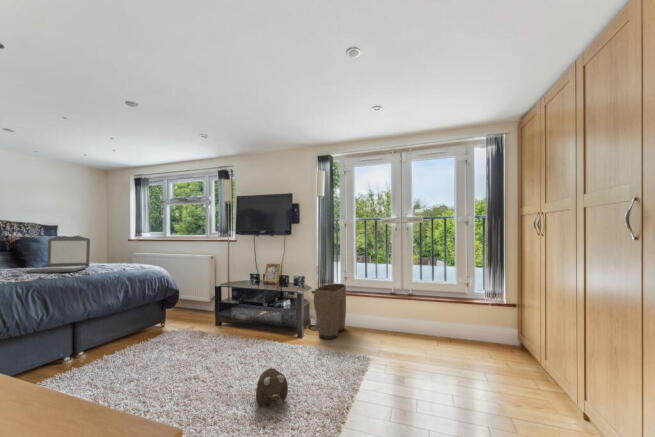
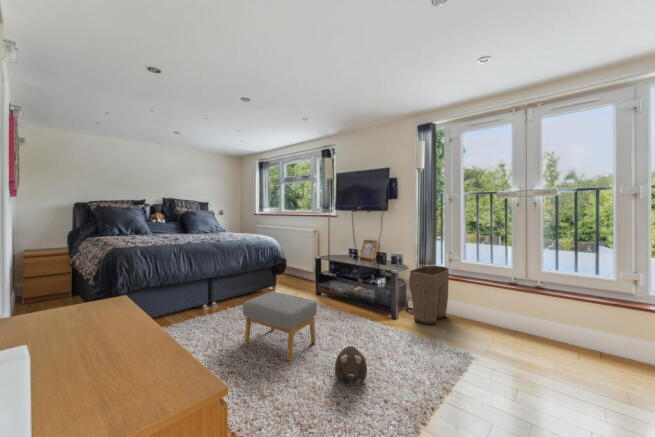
laptop: present [26,236,90,273] -> none [180,211,221,239]
footstool: none [139,326,229,399] -> present [243,292,317,361]

